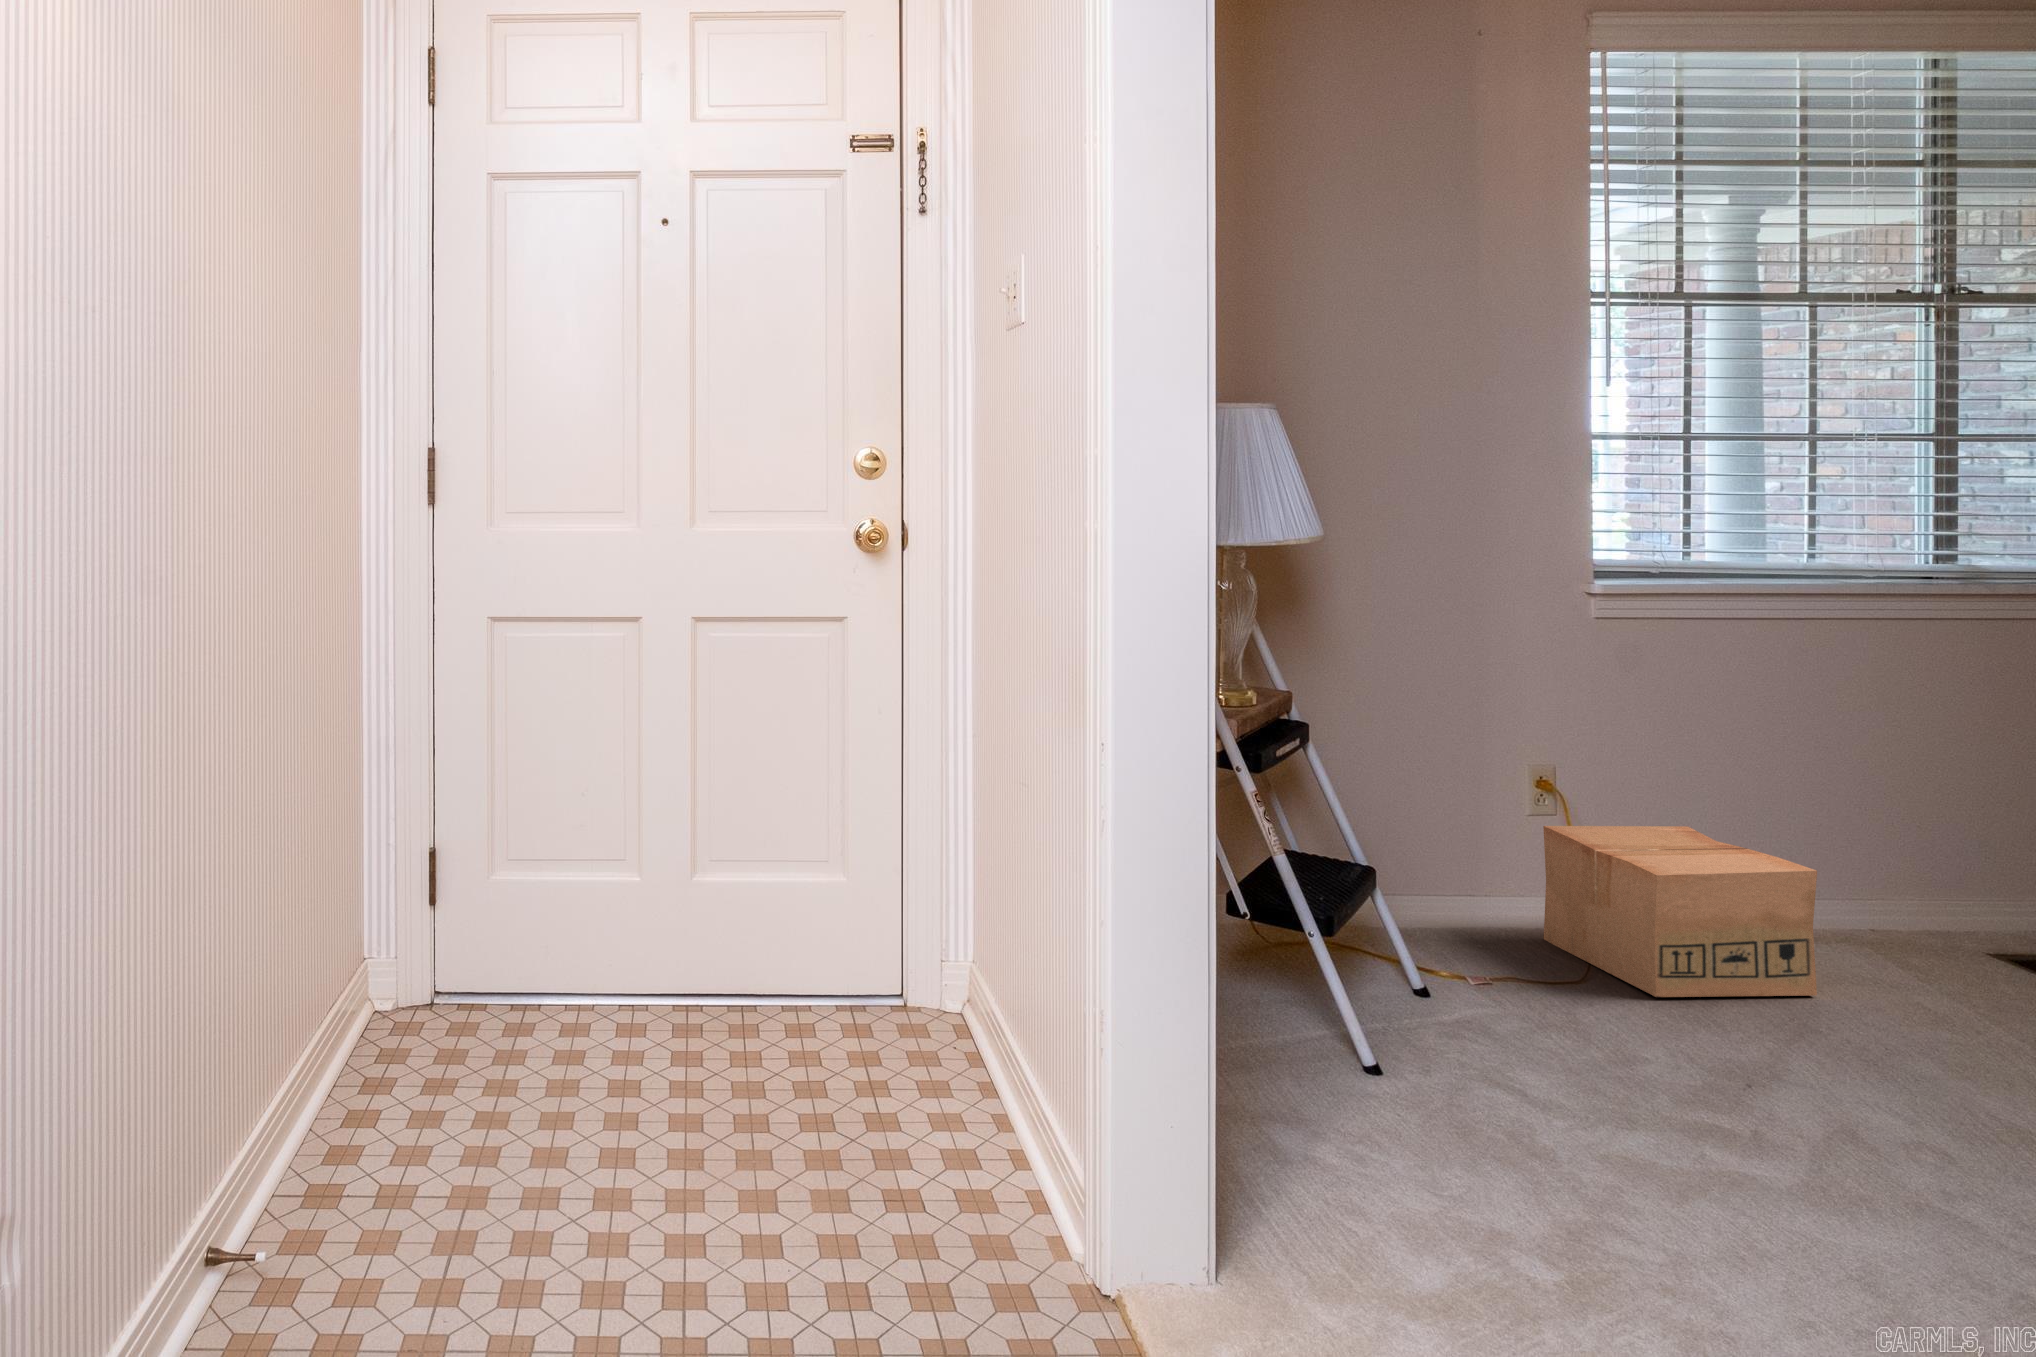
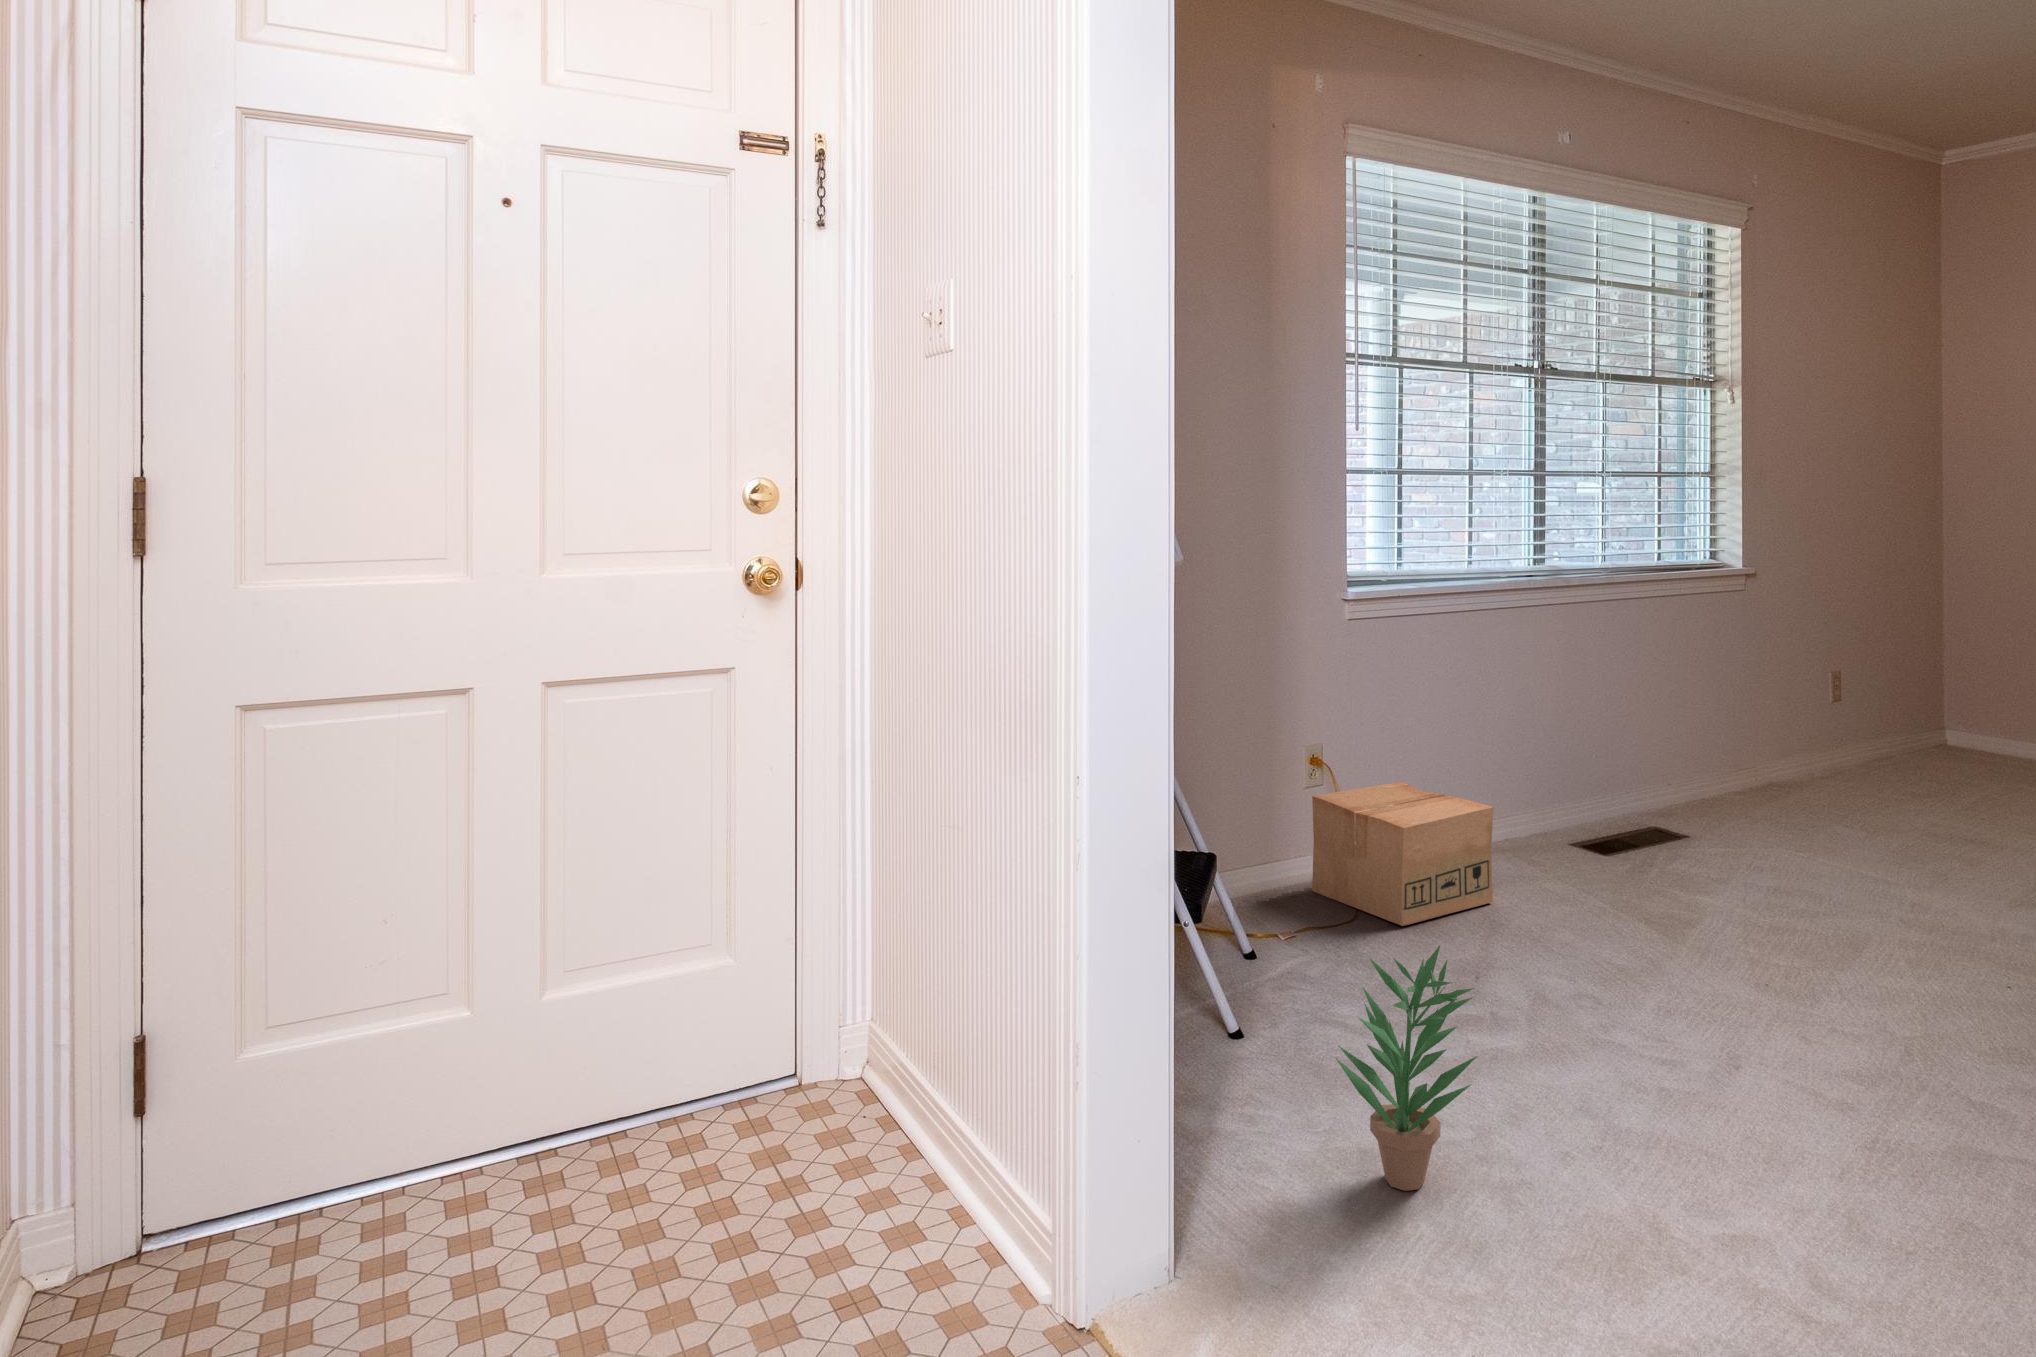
potted plant: none [1435,976,1625,1265] -> present [1336,945,1477,1191]

